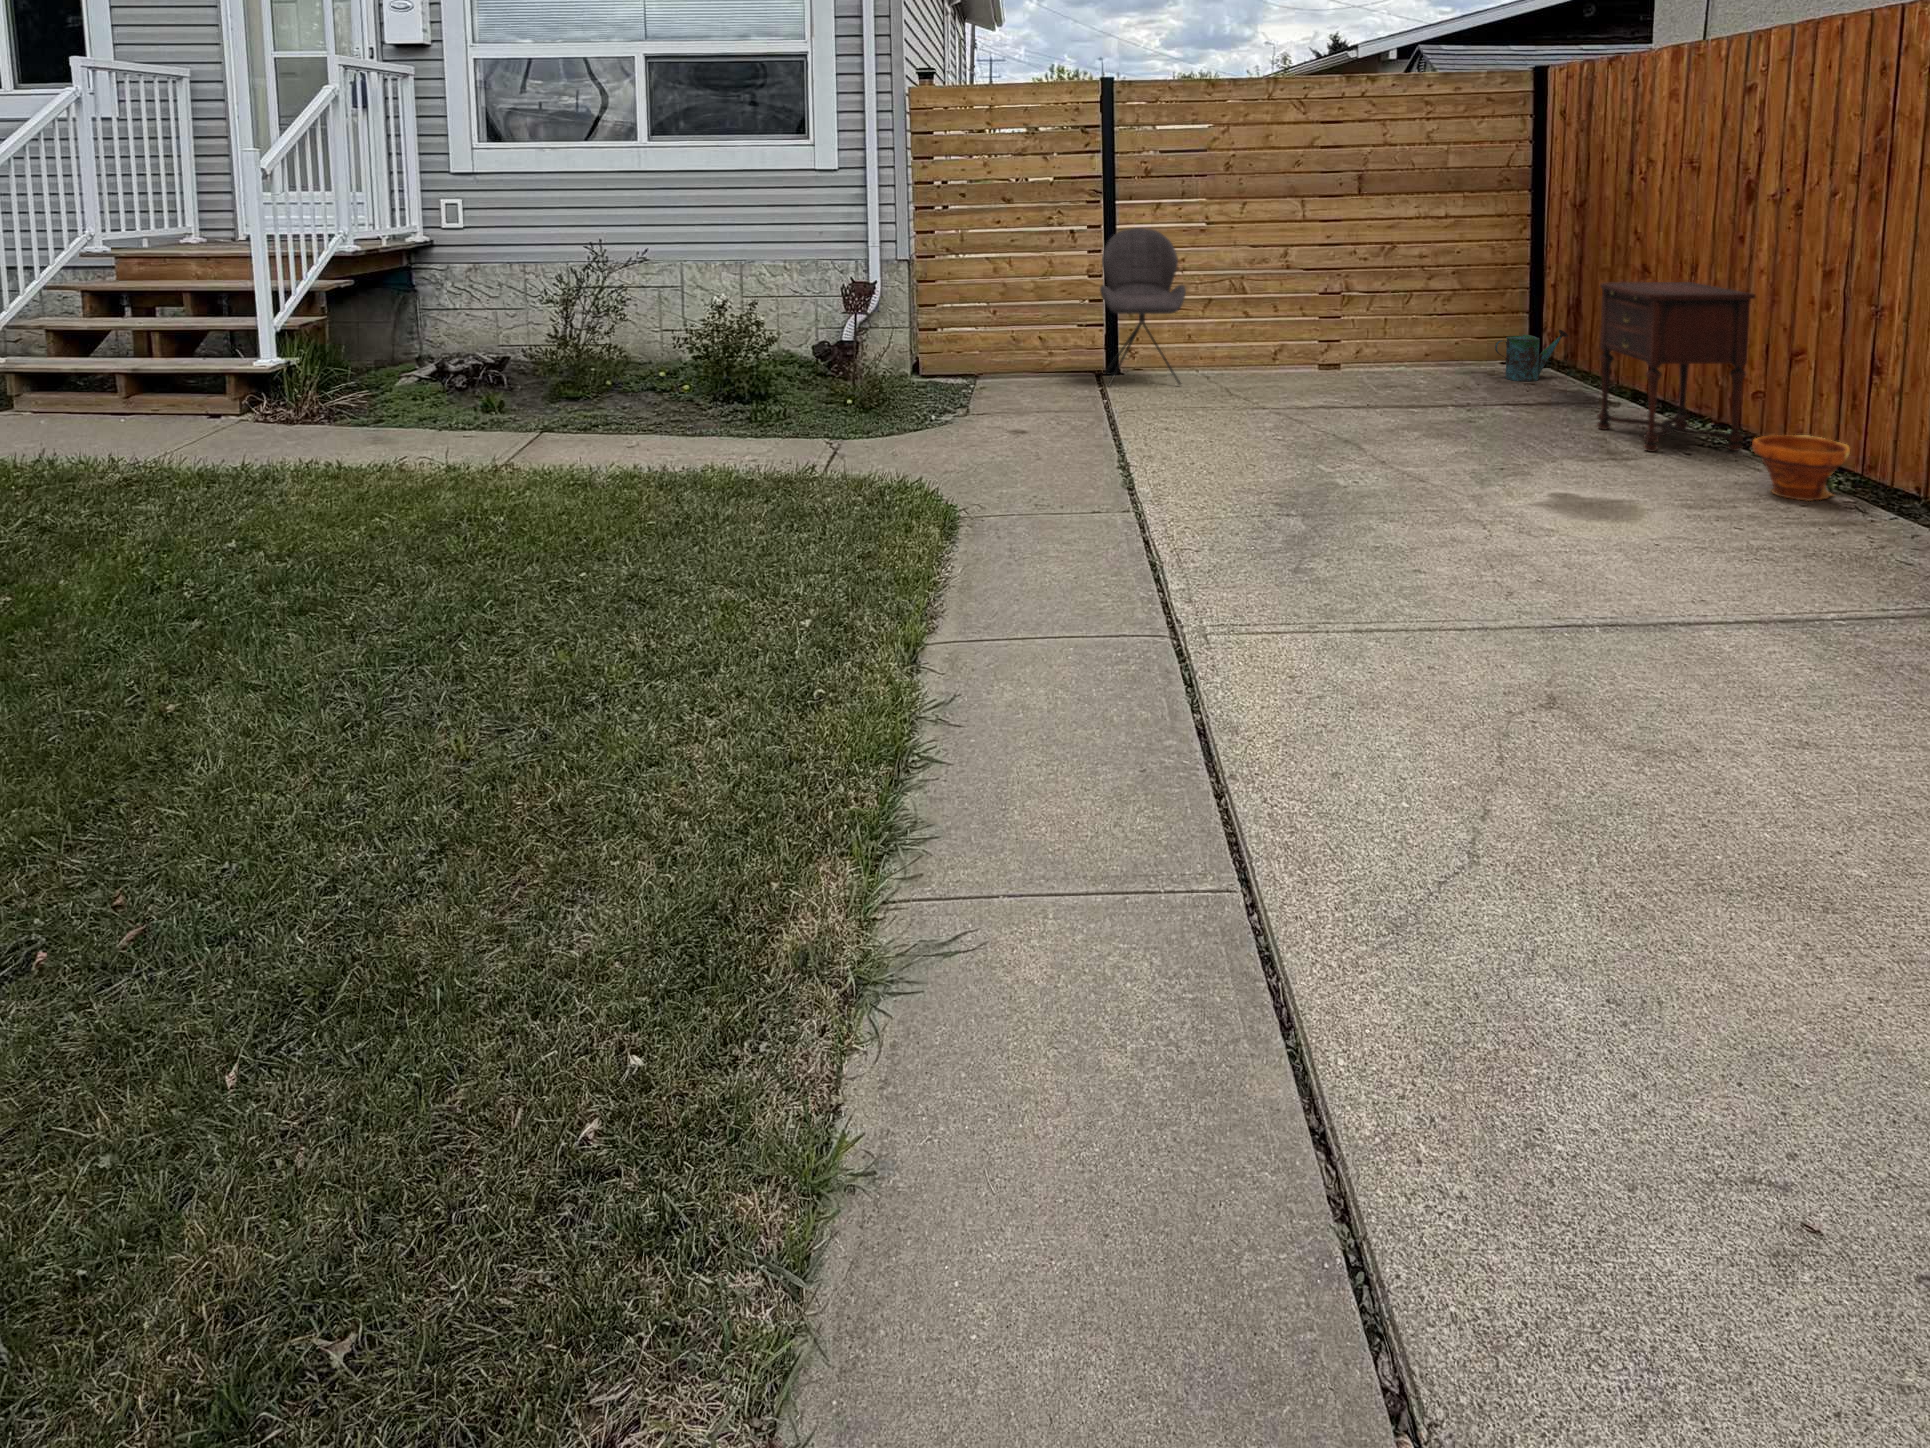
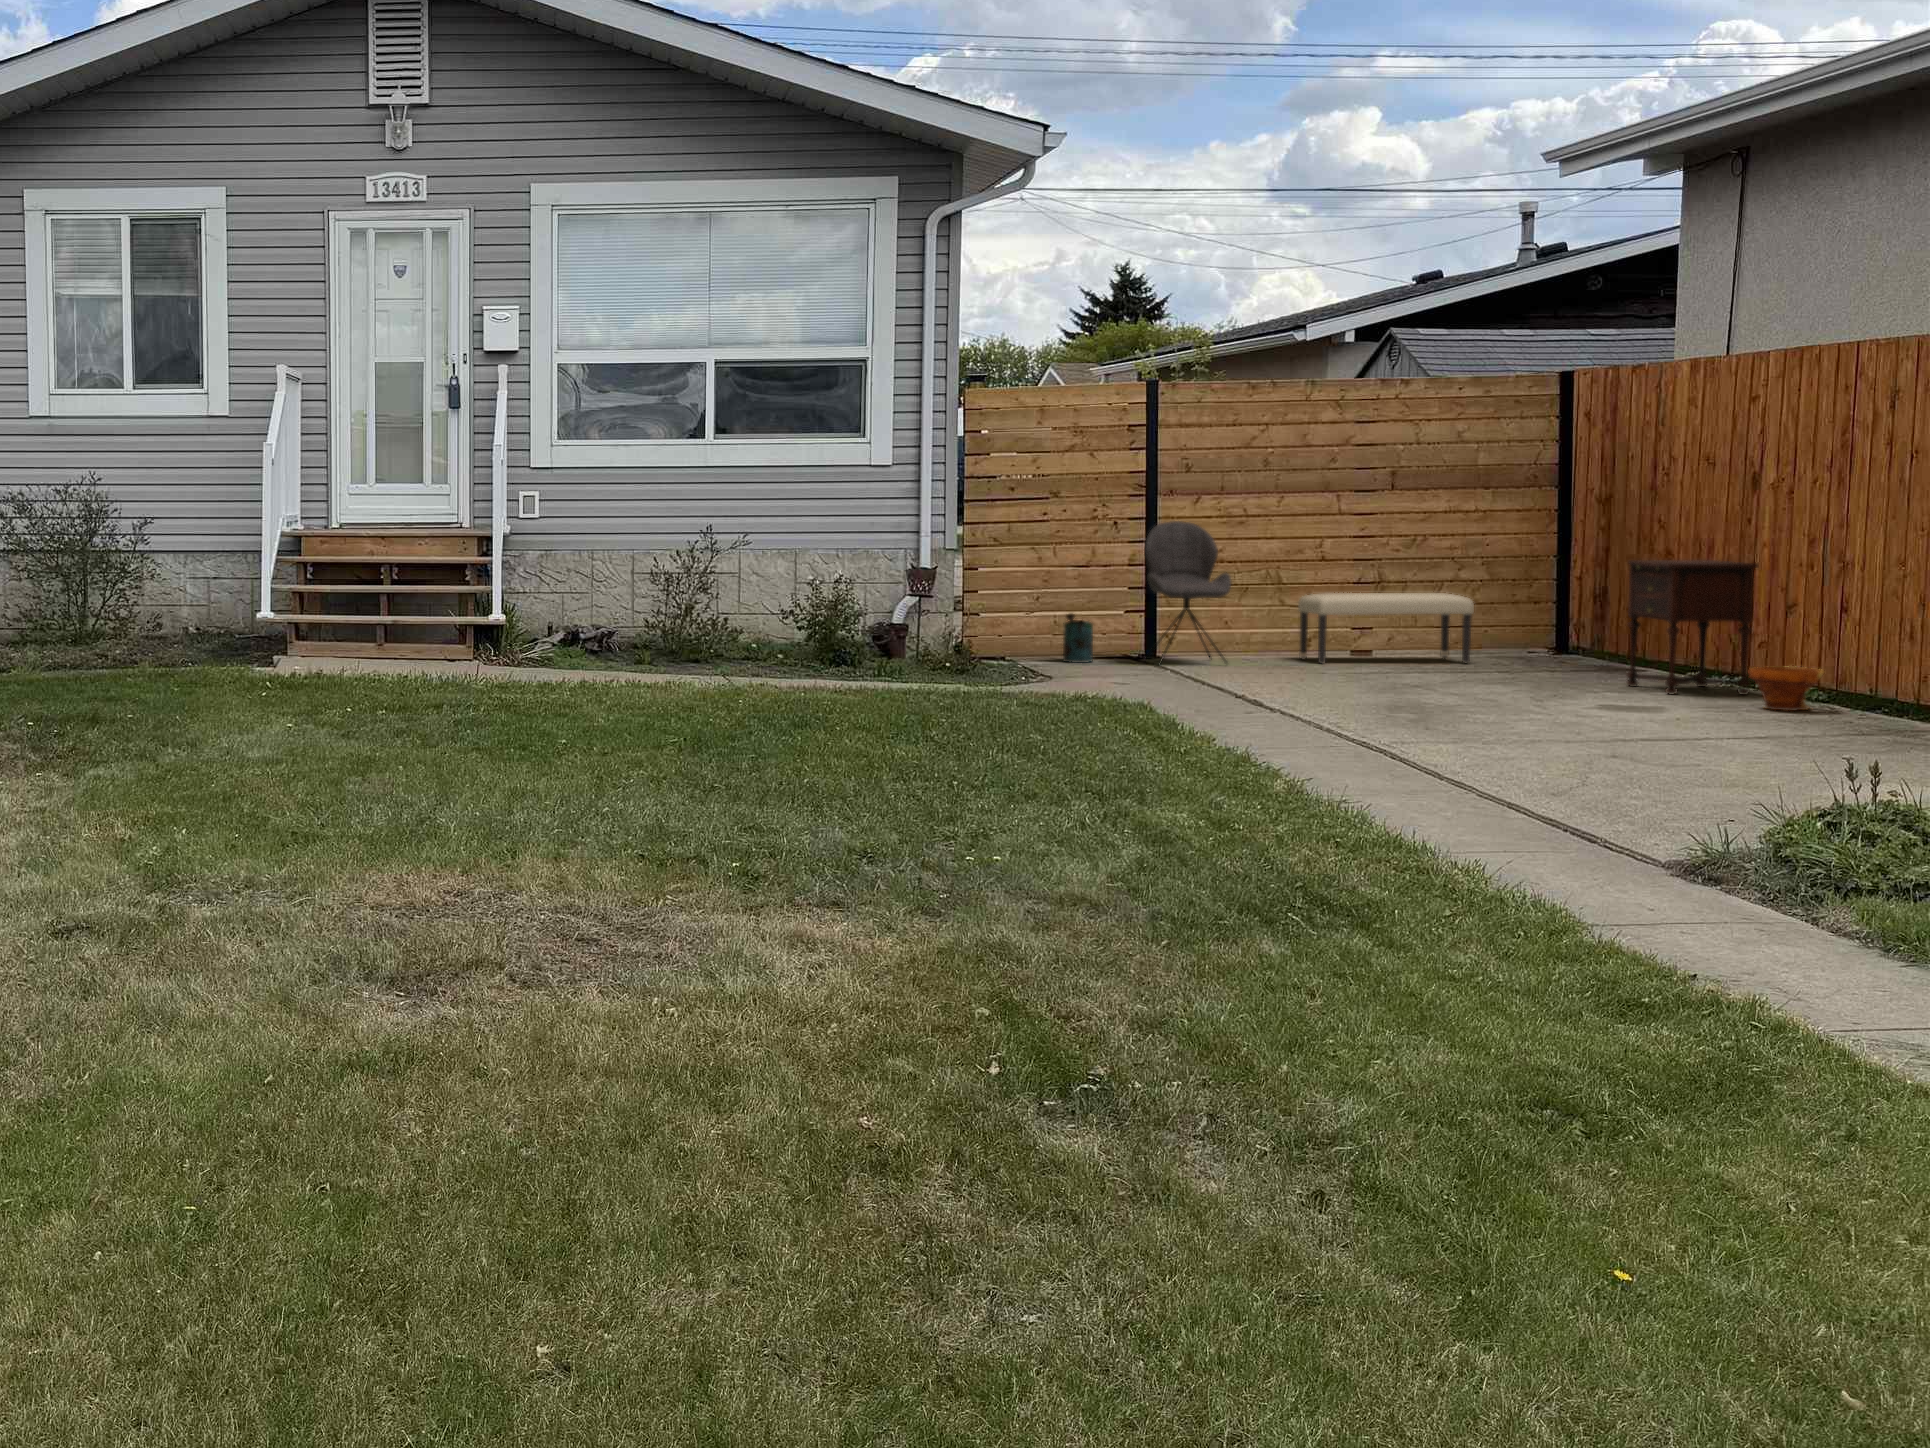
bench: none [1264,302,1440,381] -> present [1298,593,1474,664]
watering can: present [1495,330,1568,381] -> present [1063,614,1093,663]

